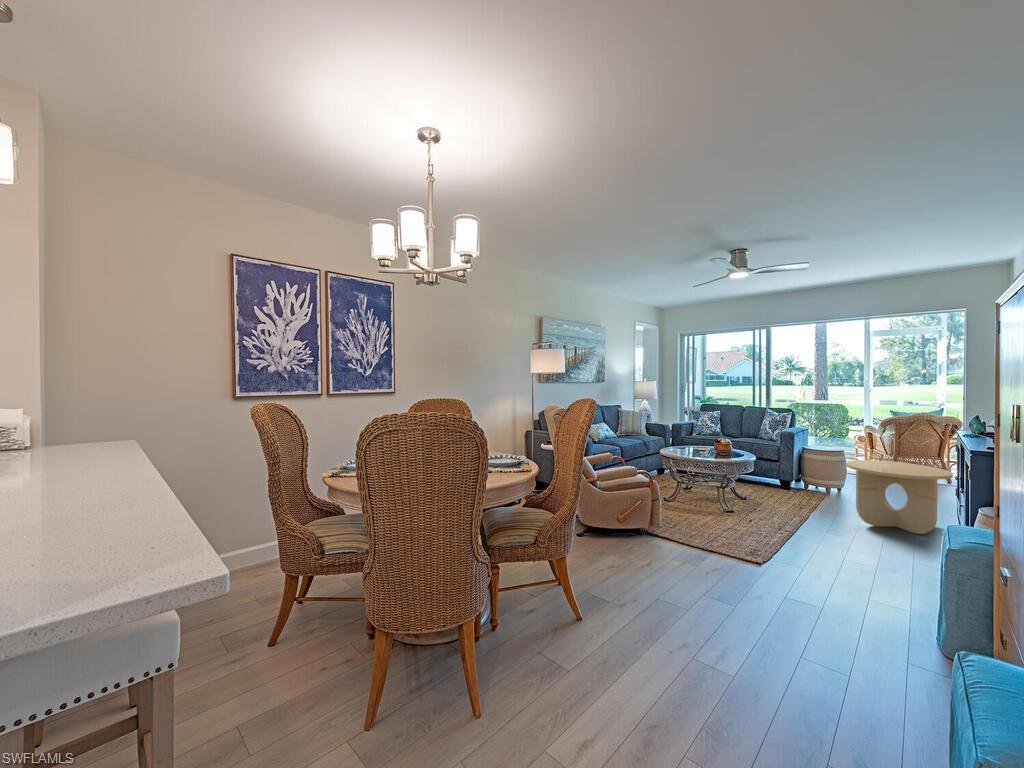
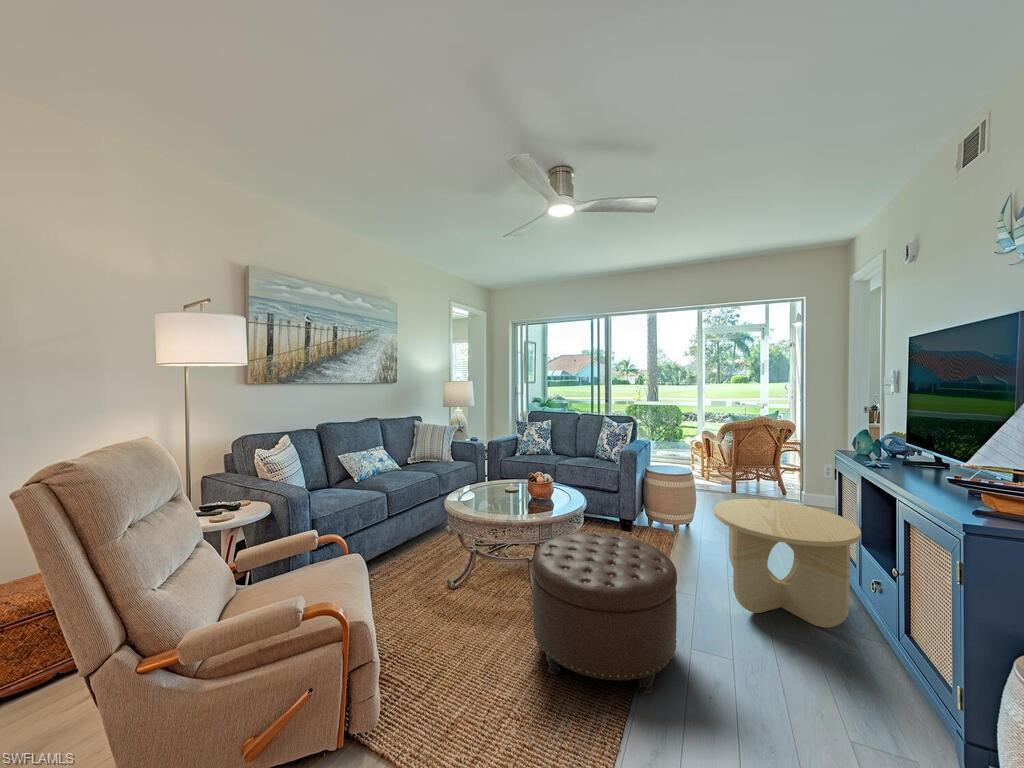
ottoman: none [720,468,809,539] -> present [532,532,677,694]

